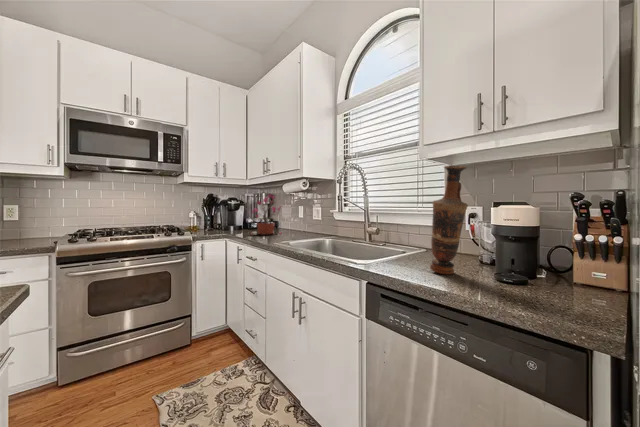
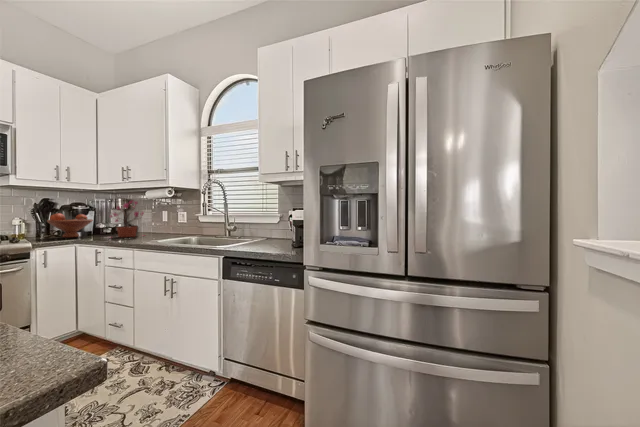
vase: present [430,166,468,274] -> none [266,186,285,247]
fruit bowl: none [207,208,241,231] -> present [47,213,93,238]

